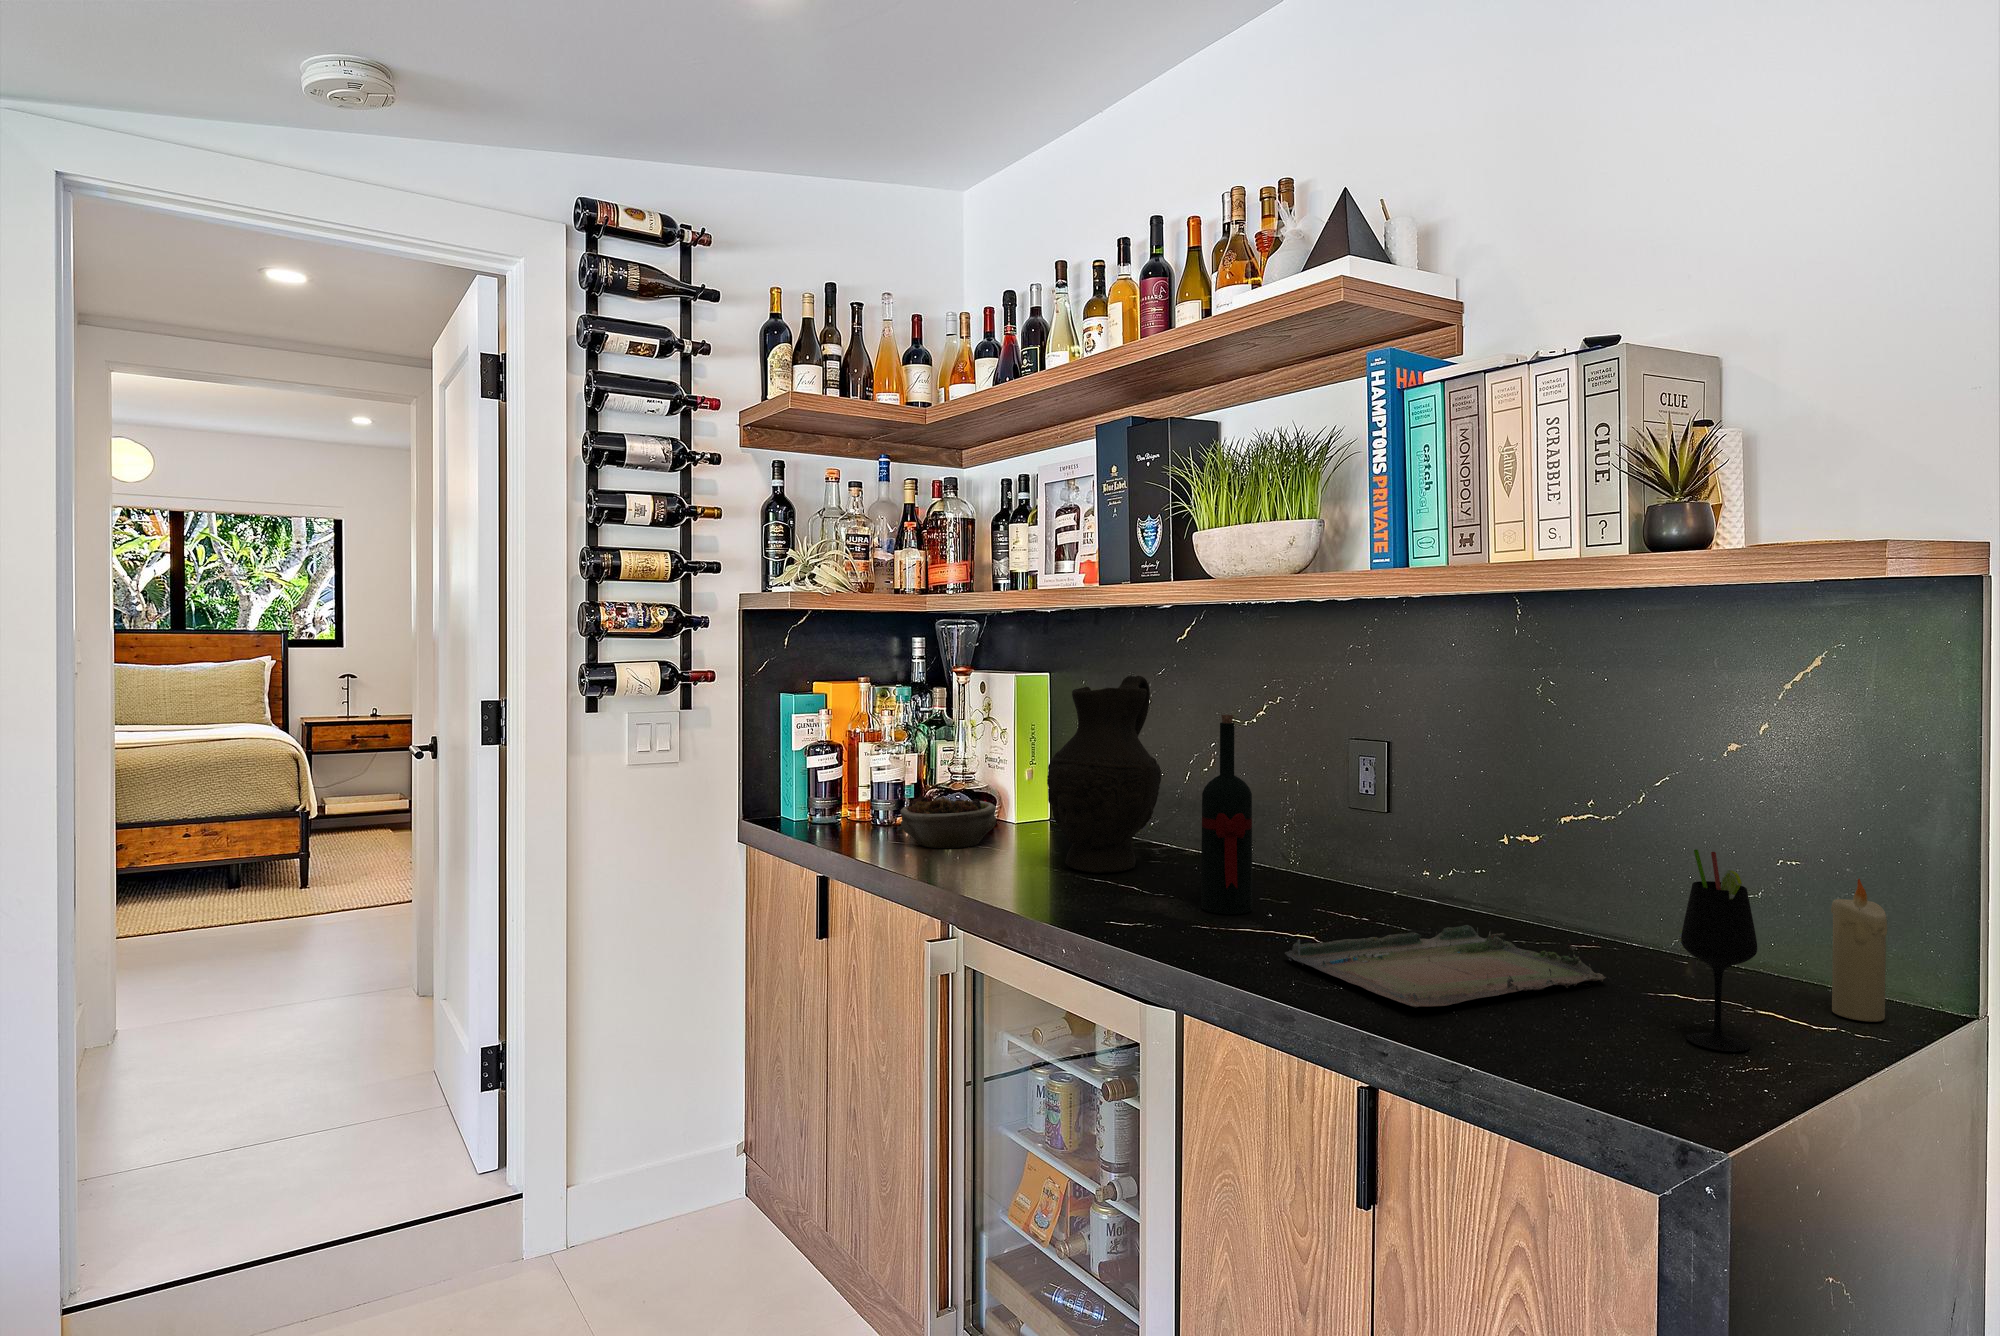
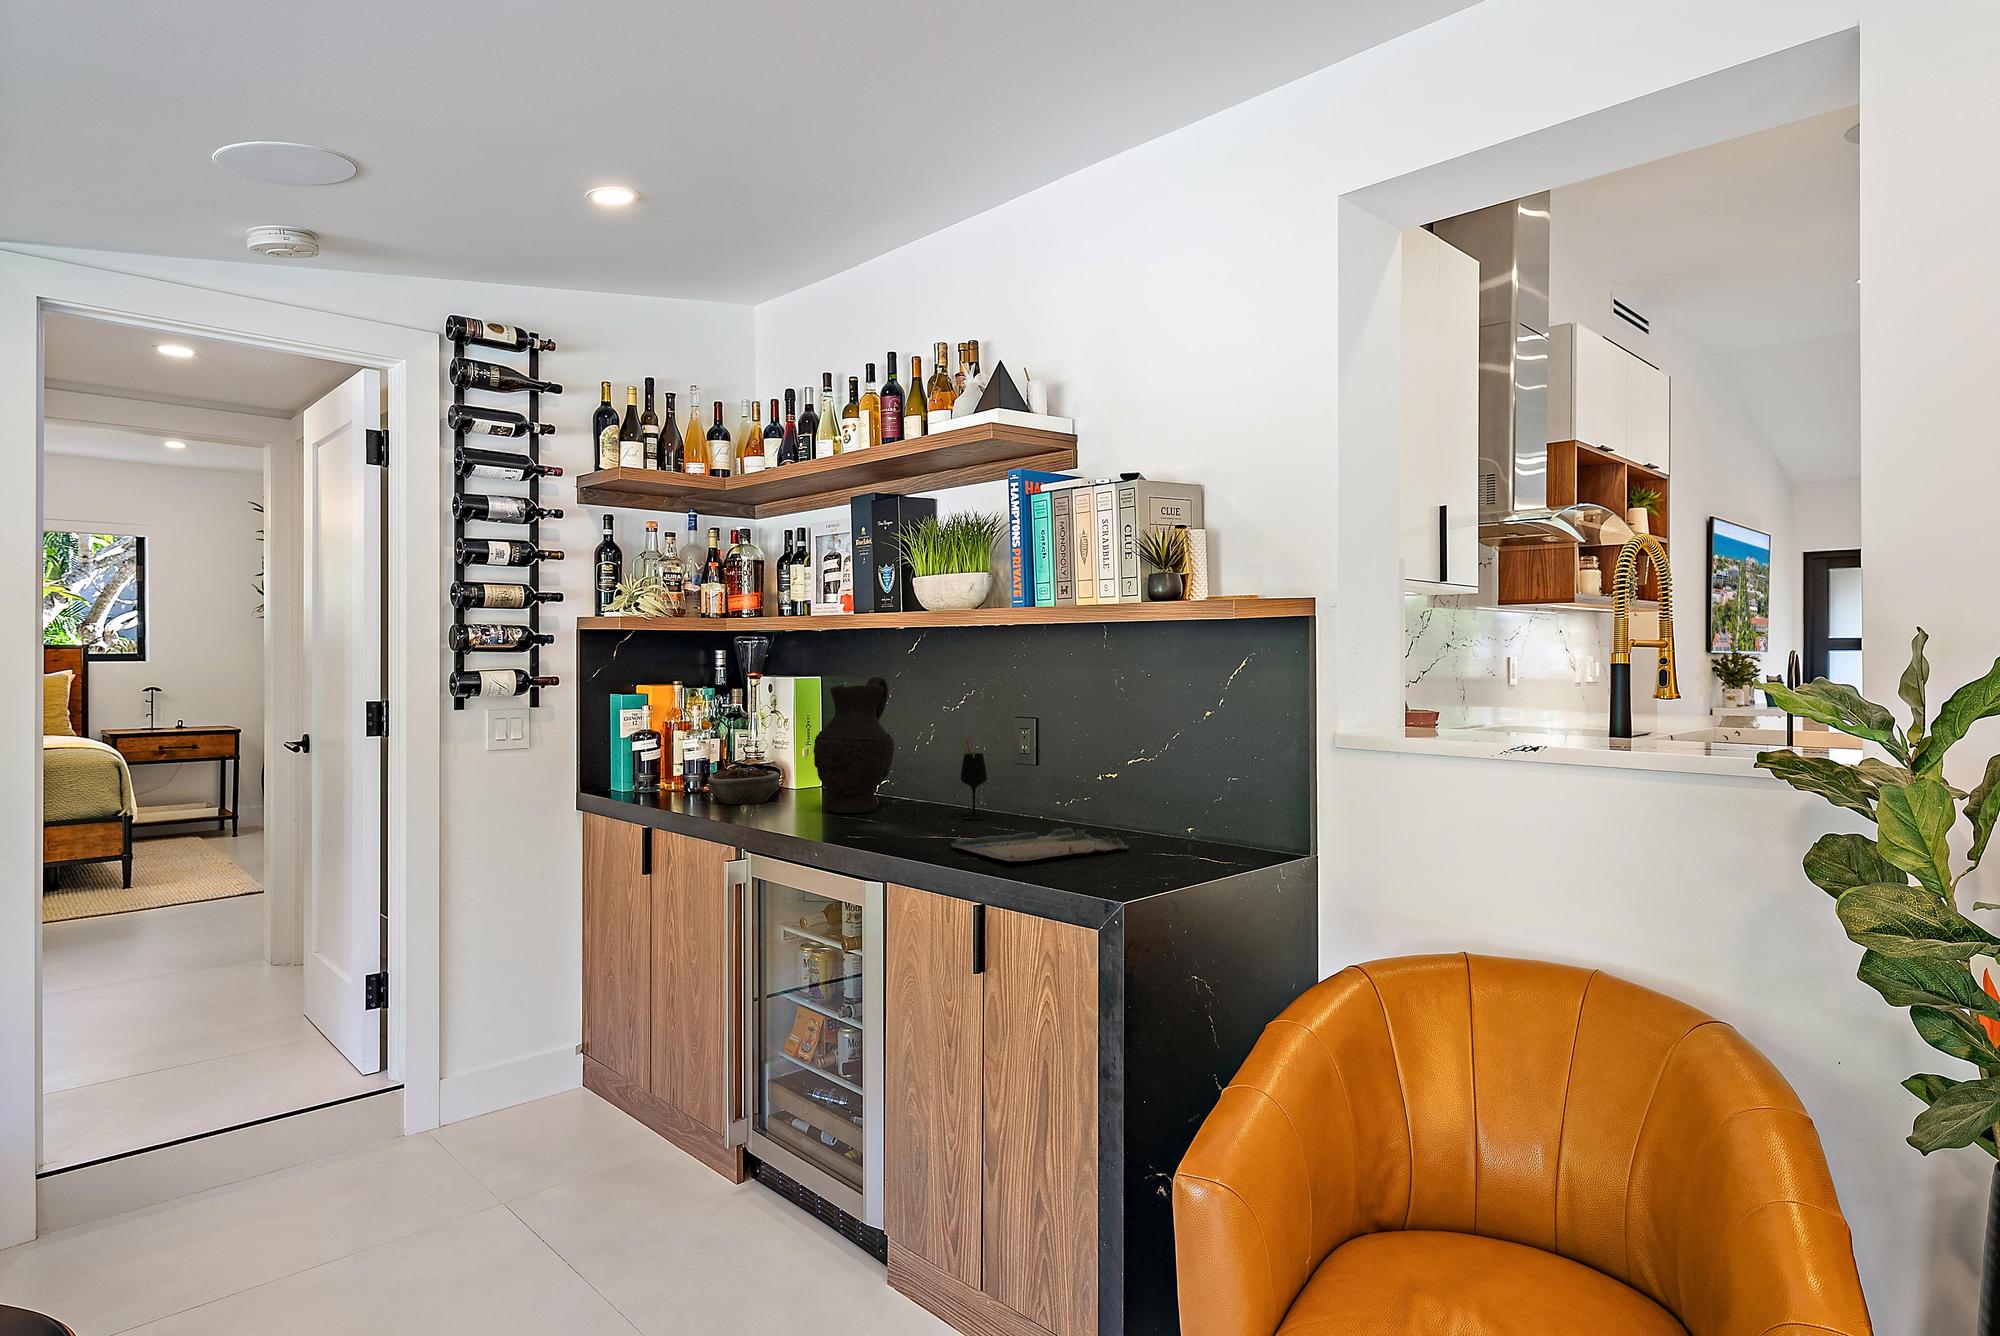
wine bottle: present [1201,715,1252,914] -> none [911,701,945,830]
wine glass: present [1681,849,1757,1051] -> present [961,739,987,820]
candle: present [1831,879,1887,1022] -> none [1236,782,1260,859]

